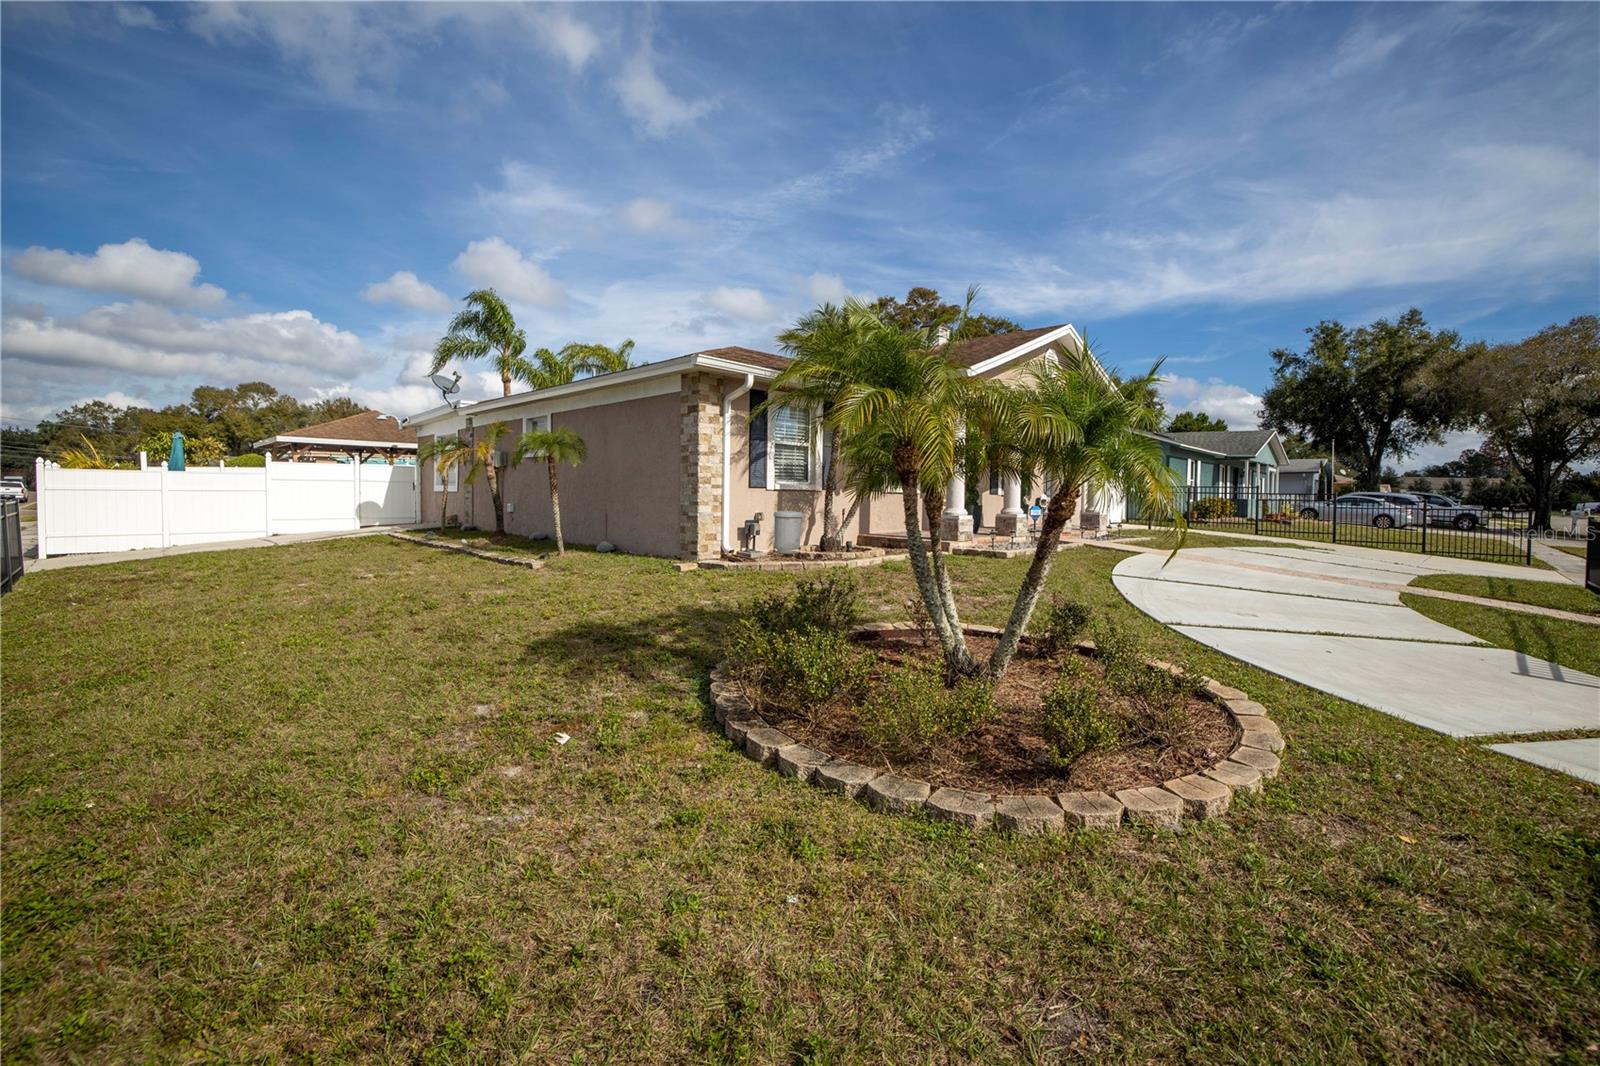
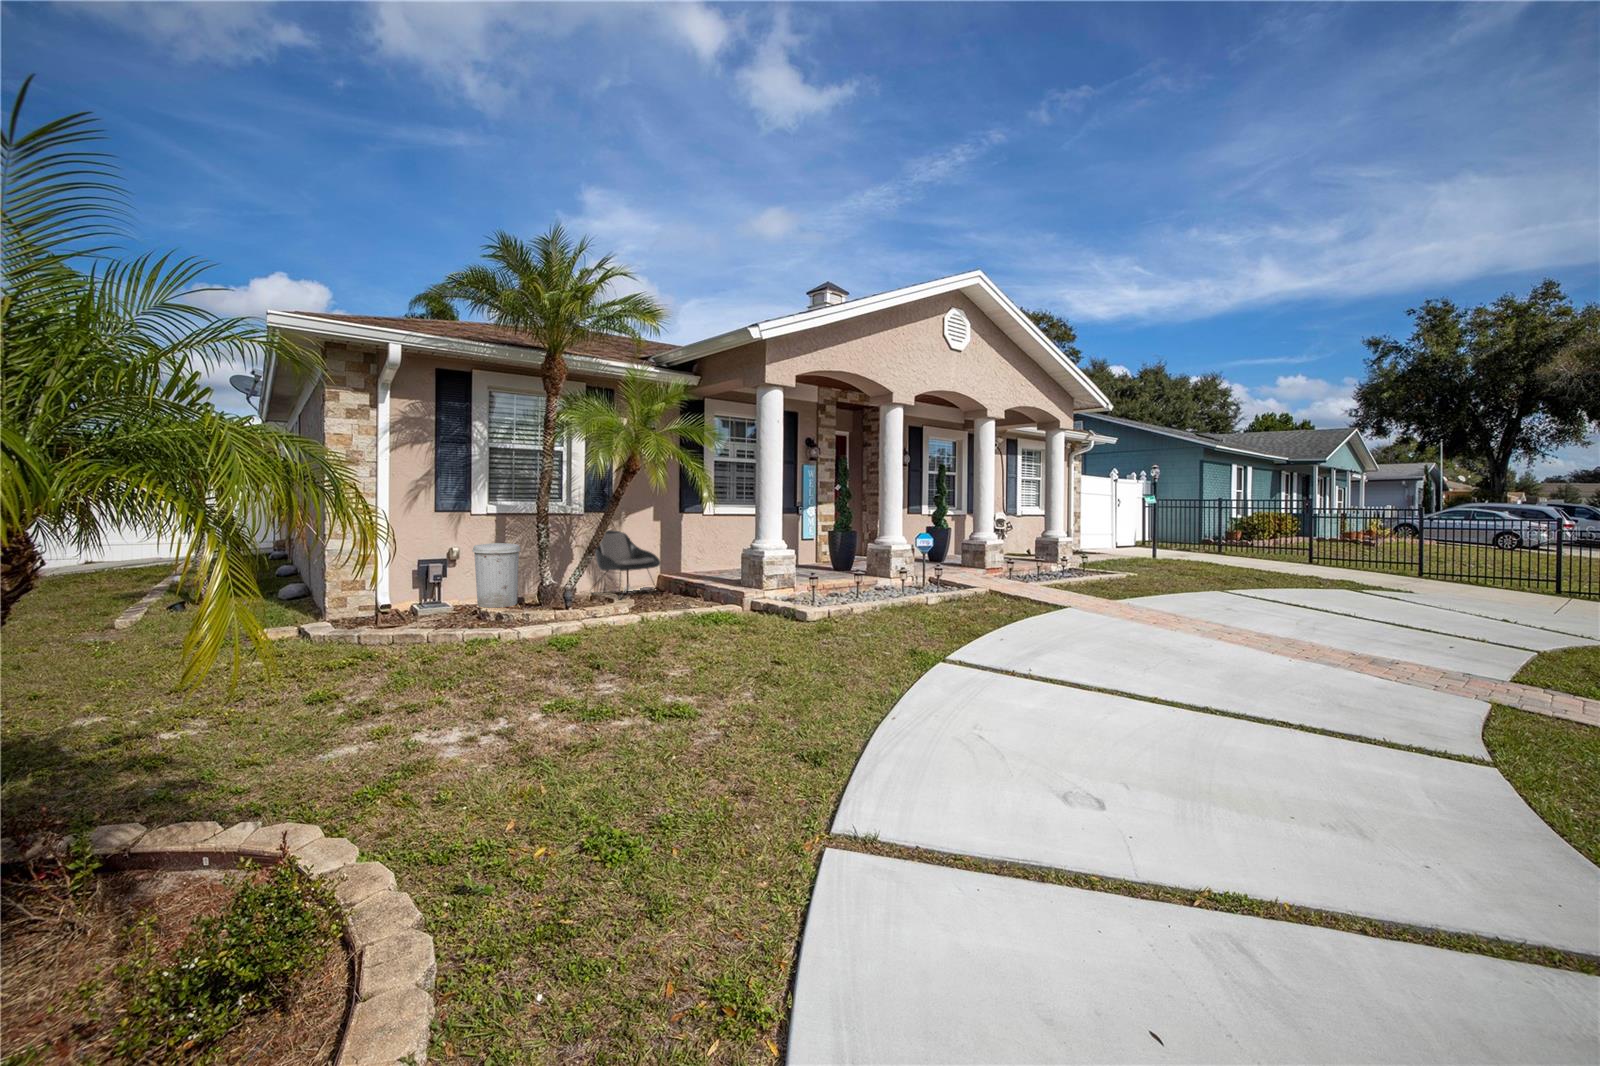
lounge chair: none [828,503,875,550] -> present [592,530,660,599]

